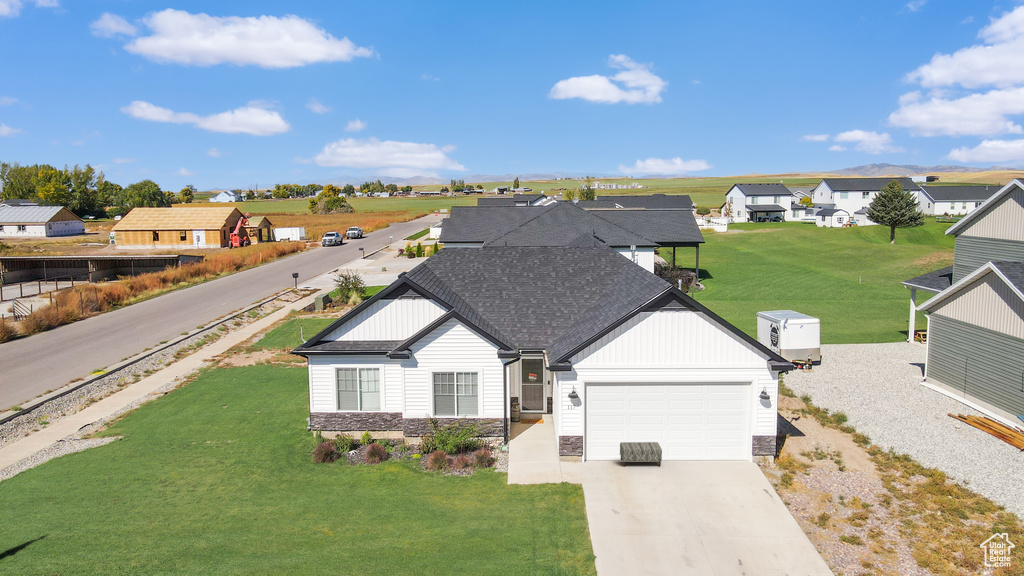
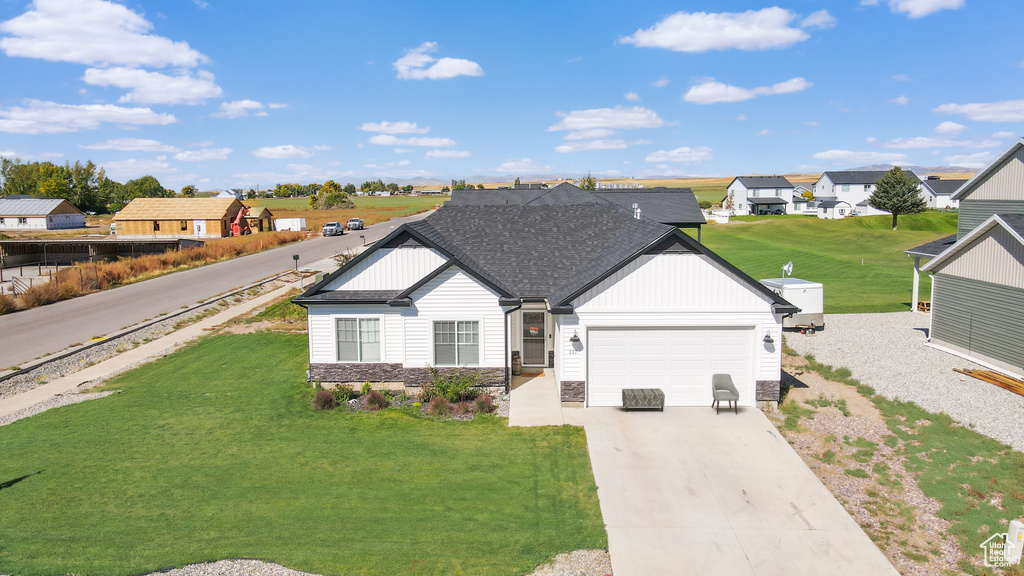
chair: none [708,428,736,470] -> present [712,374,739,415]

